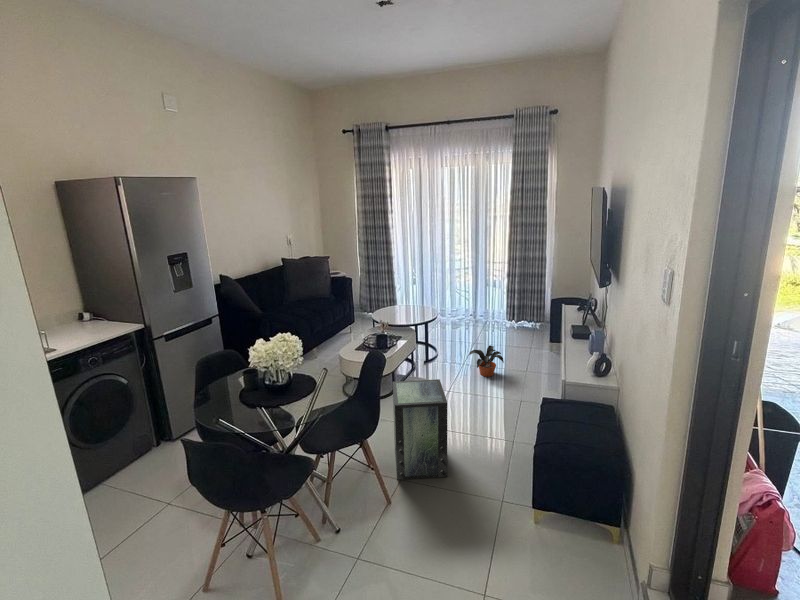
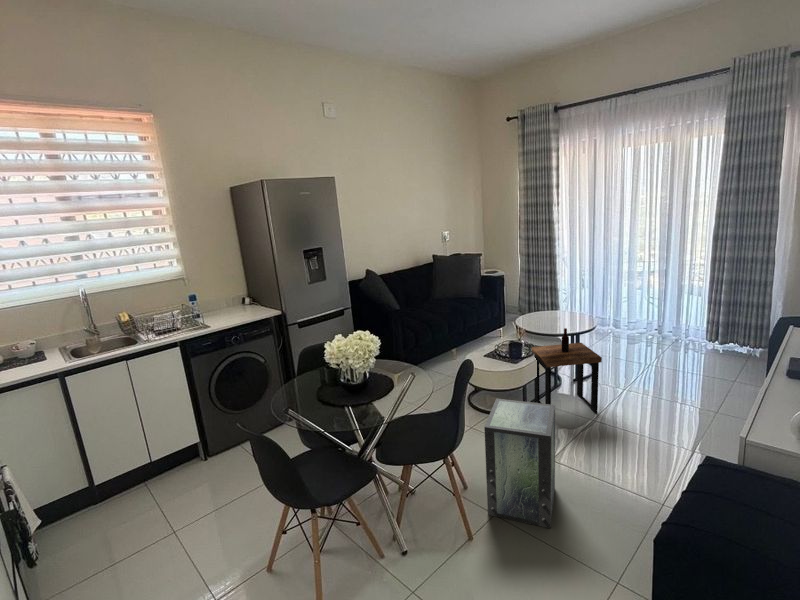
side table: none [396,318,453,395] -> present [532,328,602,414]
potted plant: present [469,345,504,377] -> none [628,371,680,411]

